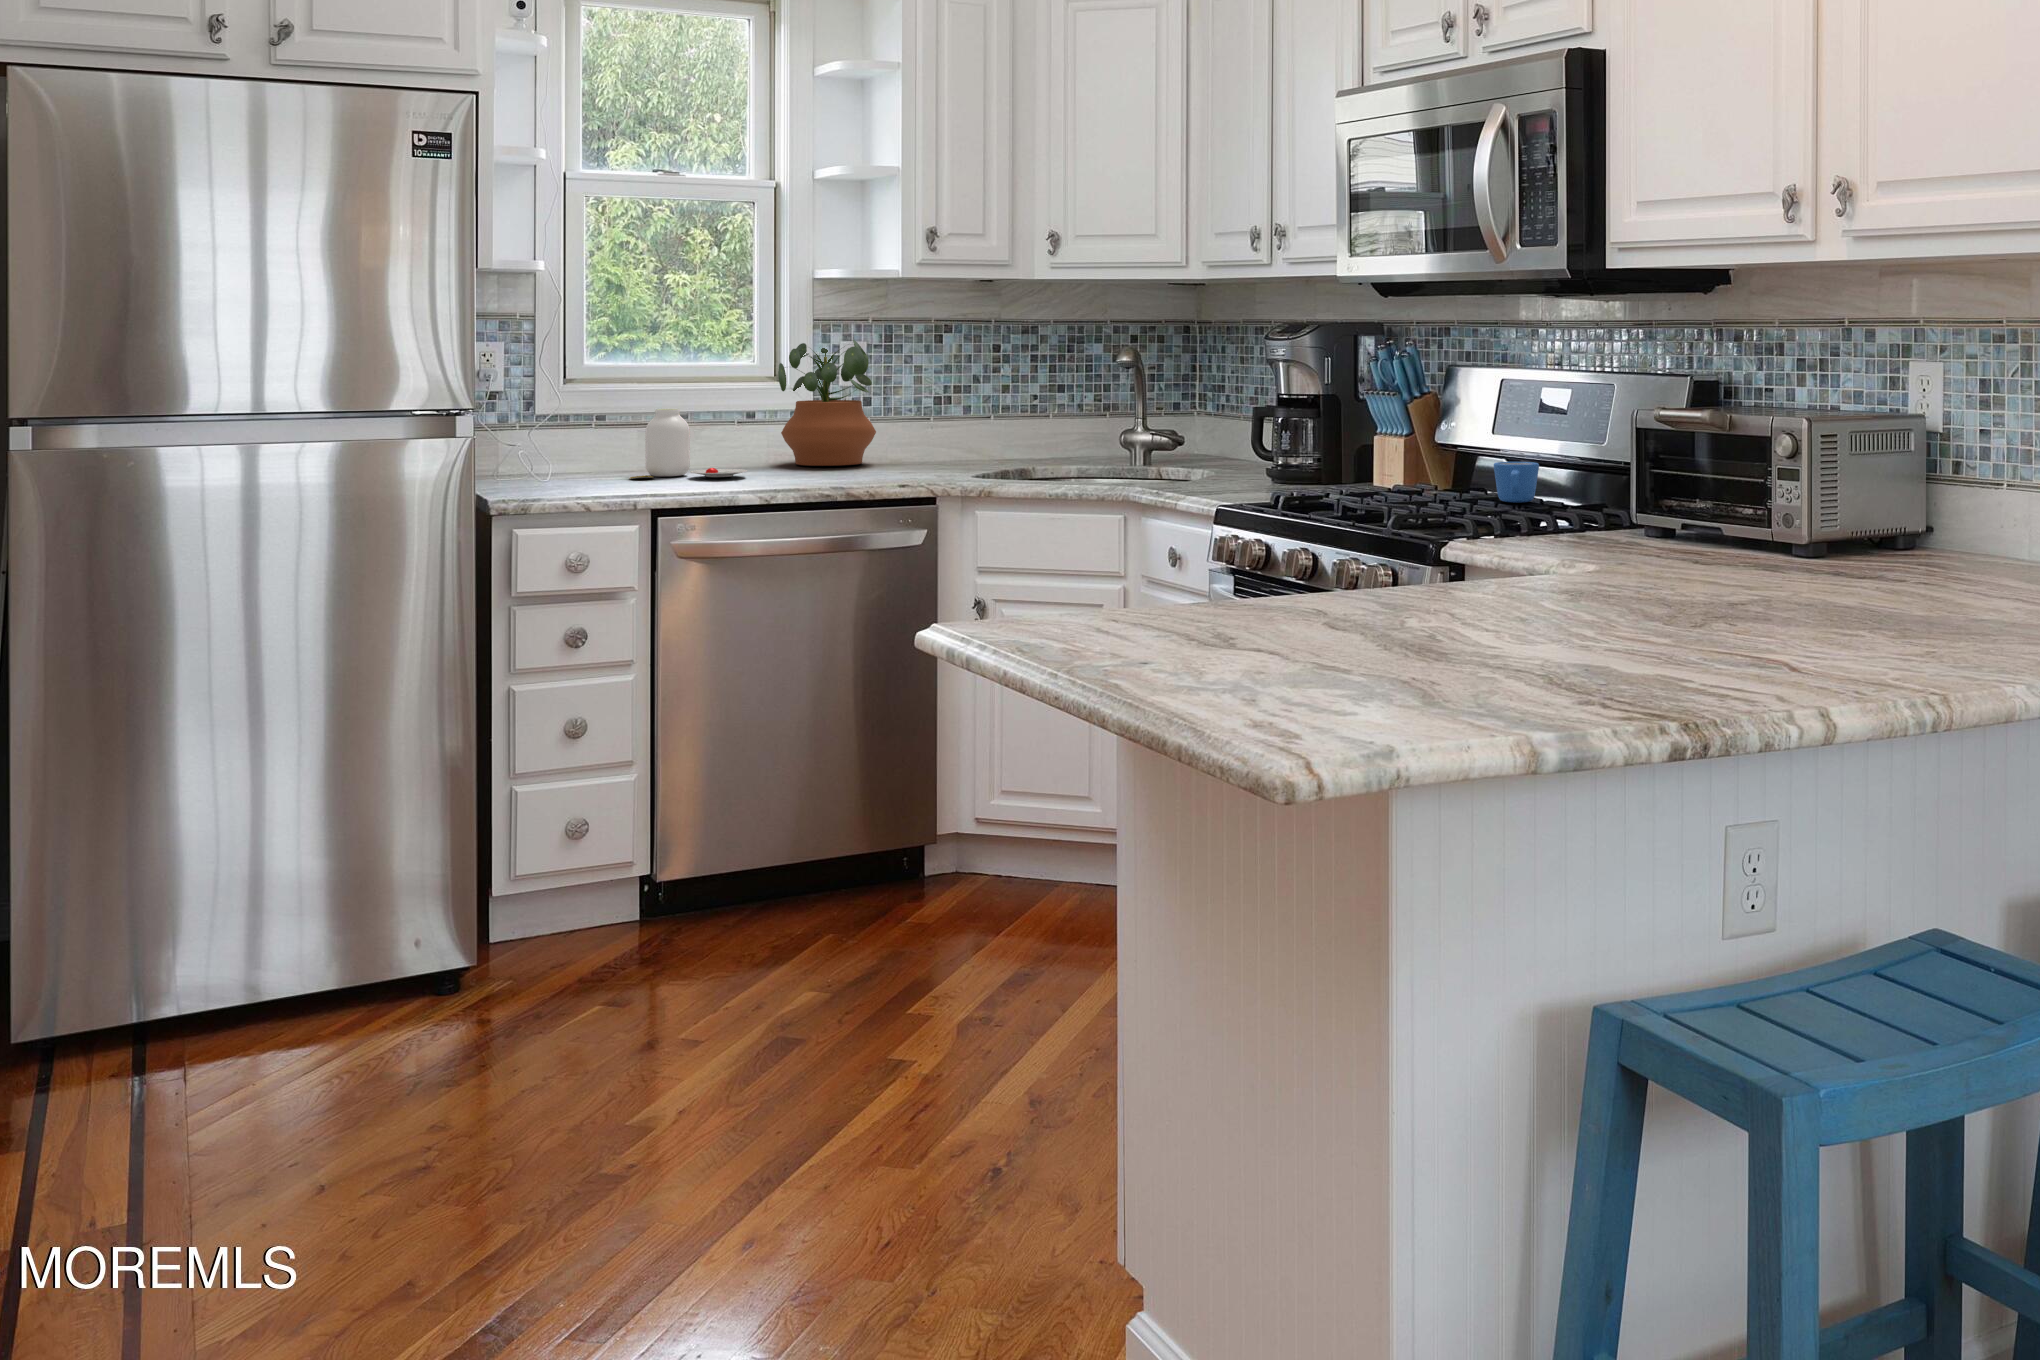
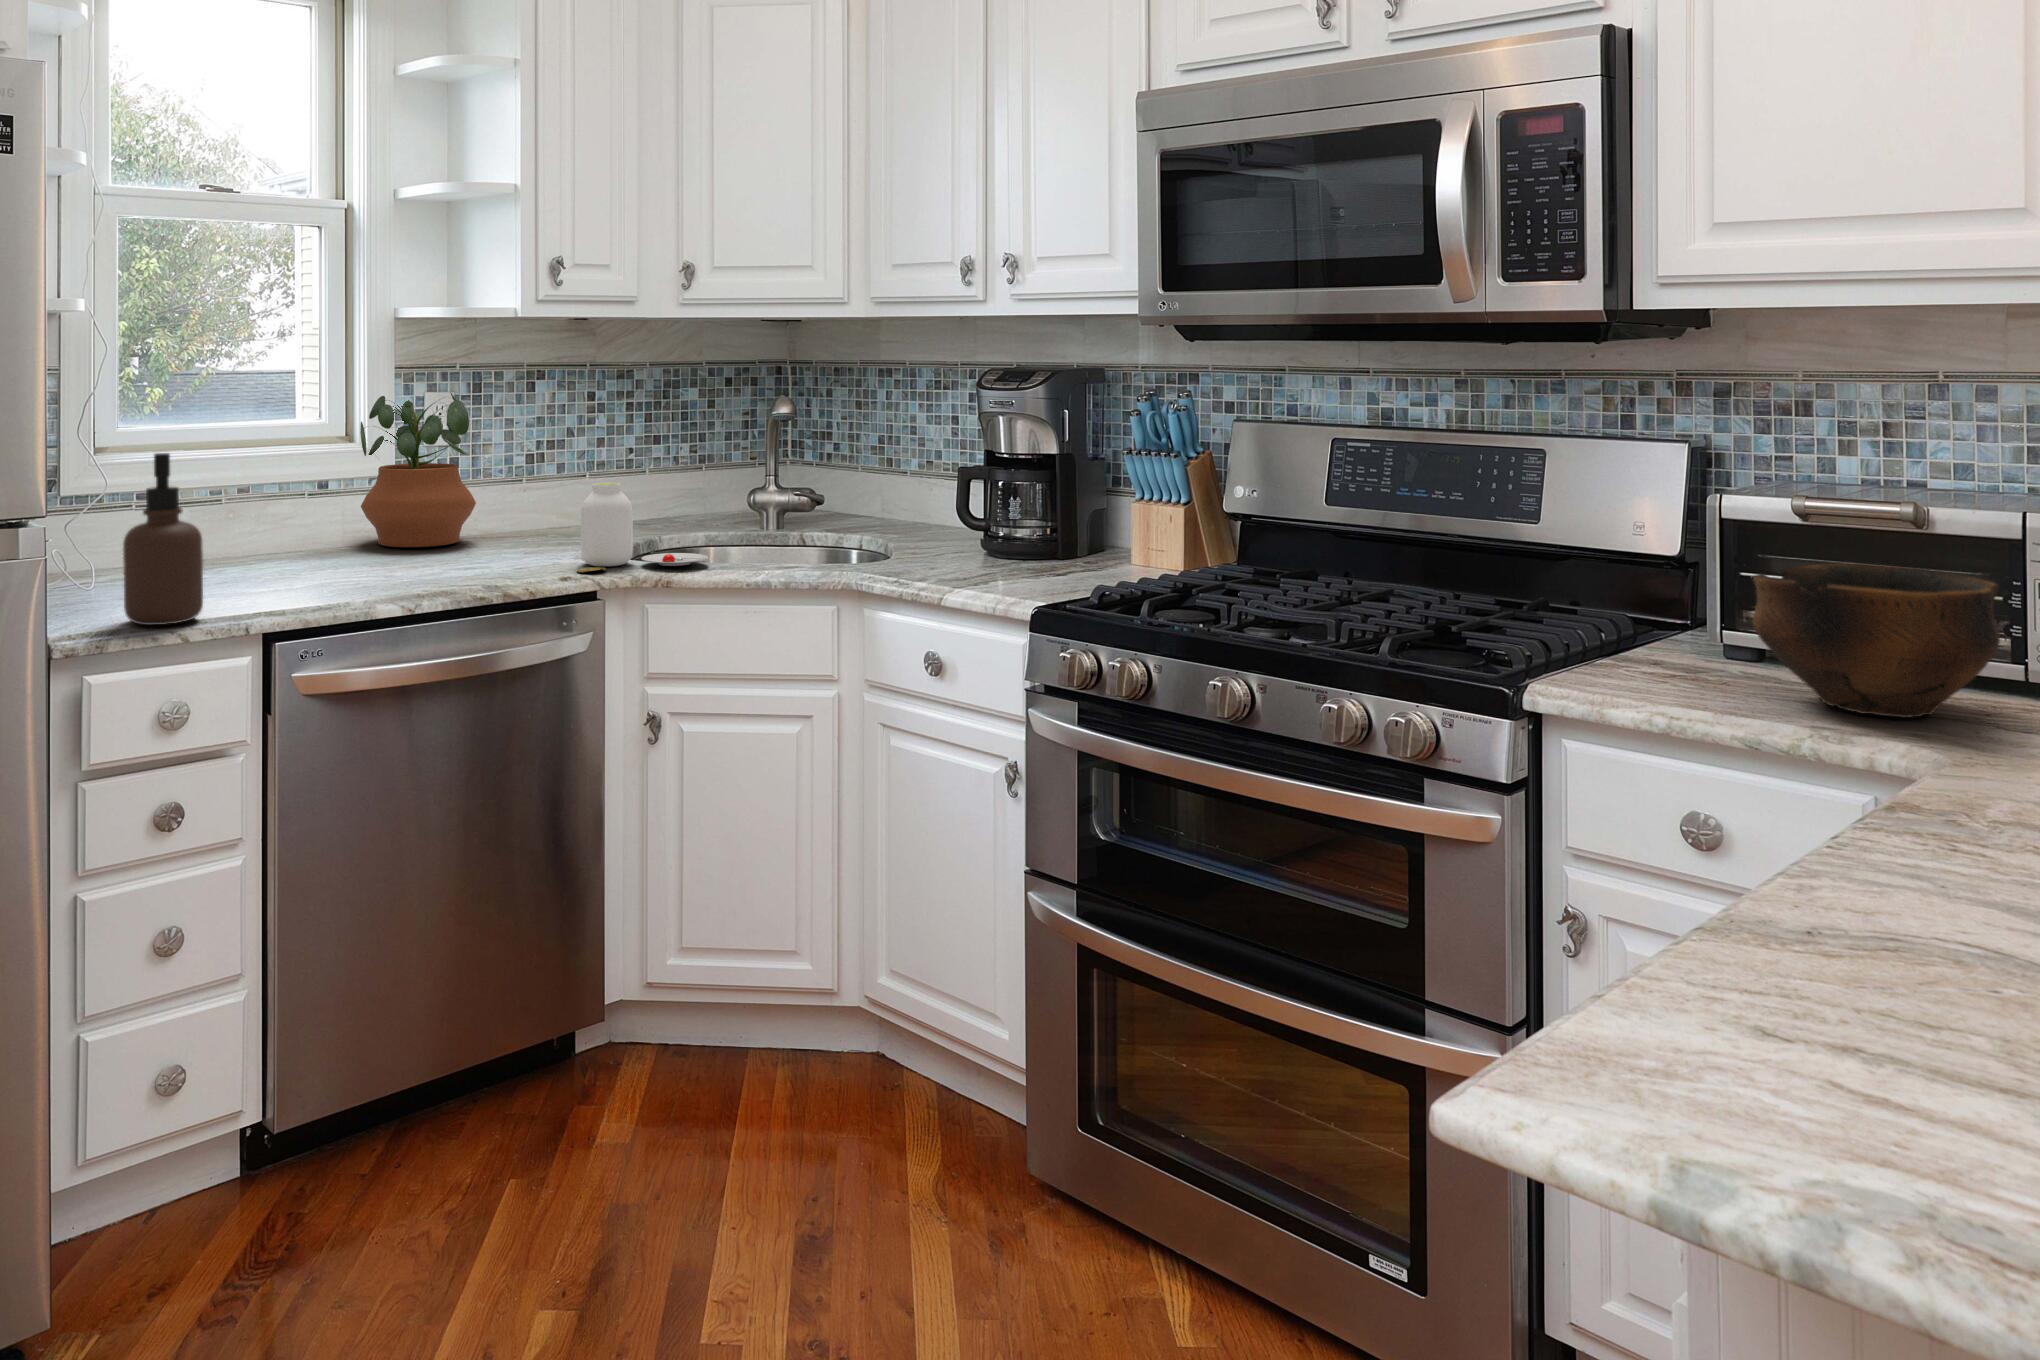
soap dispenser: none [547,373,604,497] -> present [123,453,203,625]
jar: present [630,409,747,479] -> present [577,483,711,572]
bowl: none [1574,456,1726,560] -> present [1752,564,2000,718]
mug: present [1494,462,1539,503] -> none [1340,538,1398,589]

